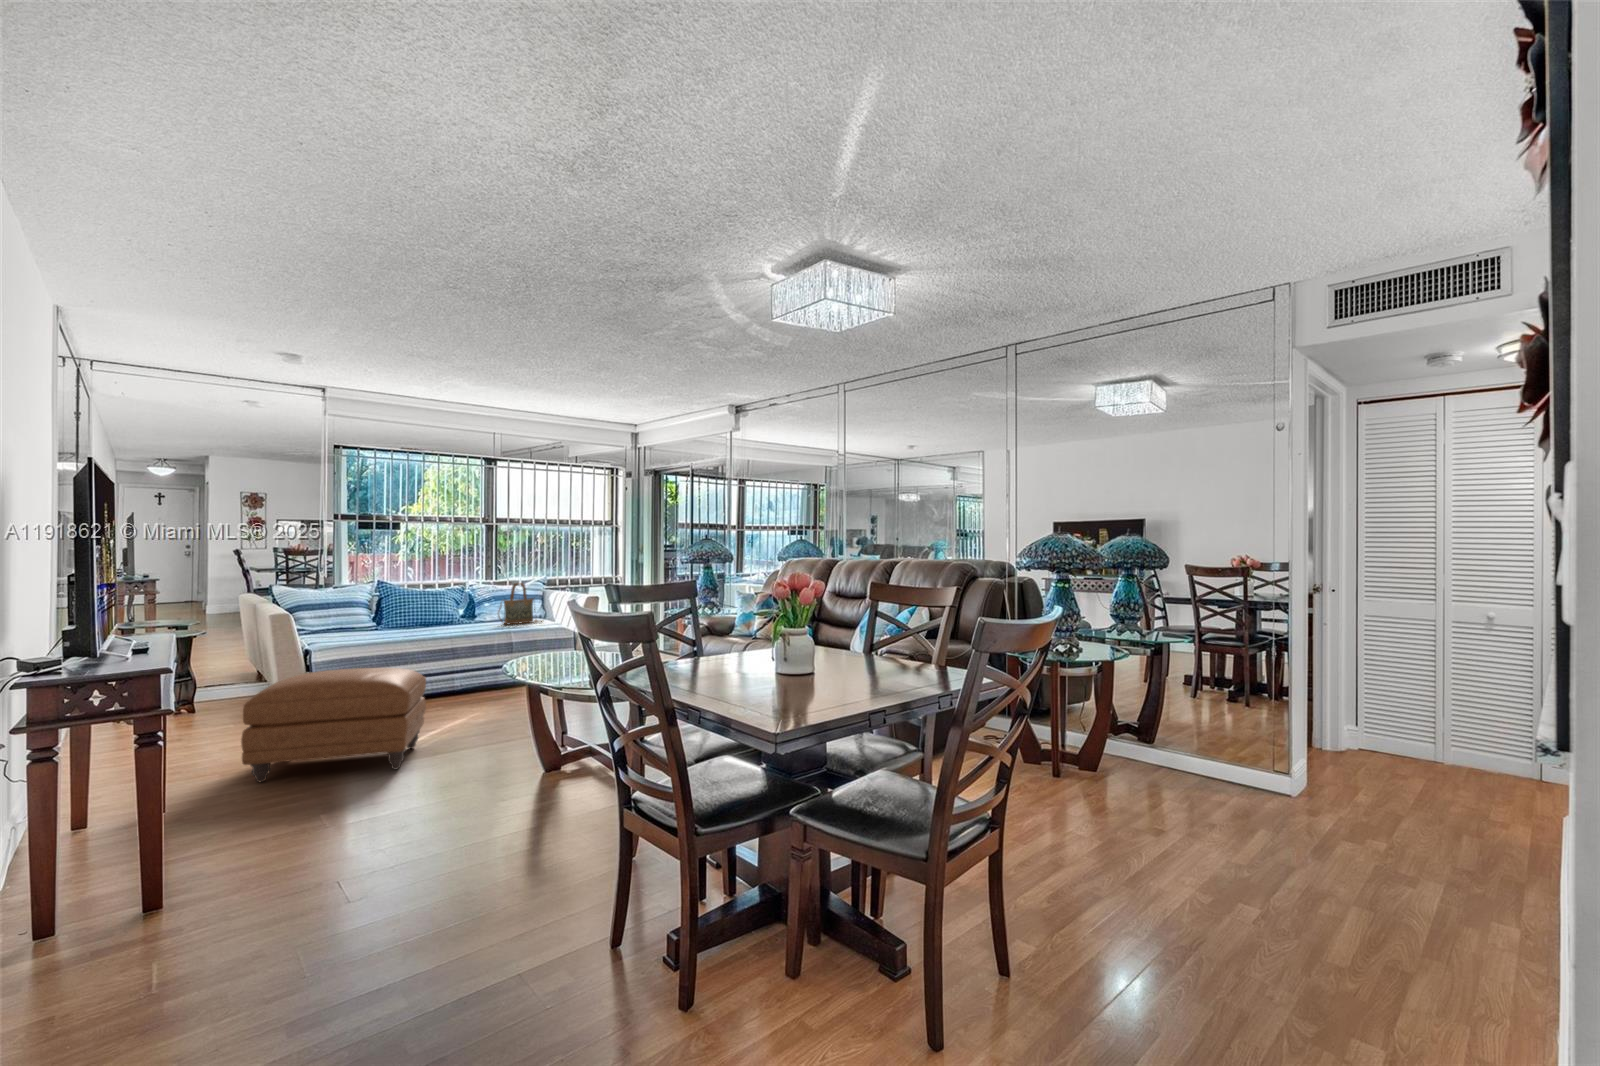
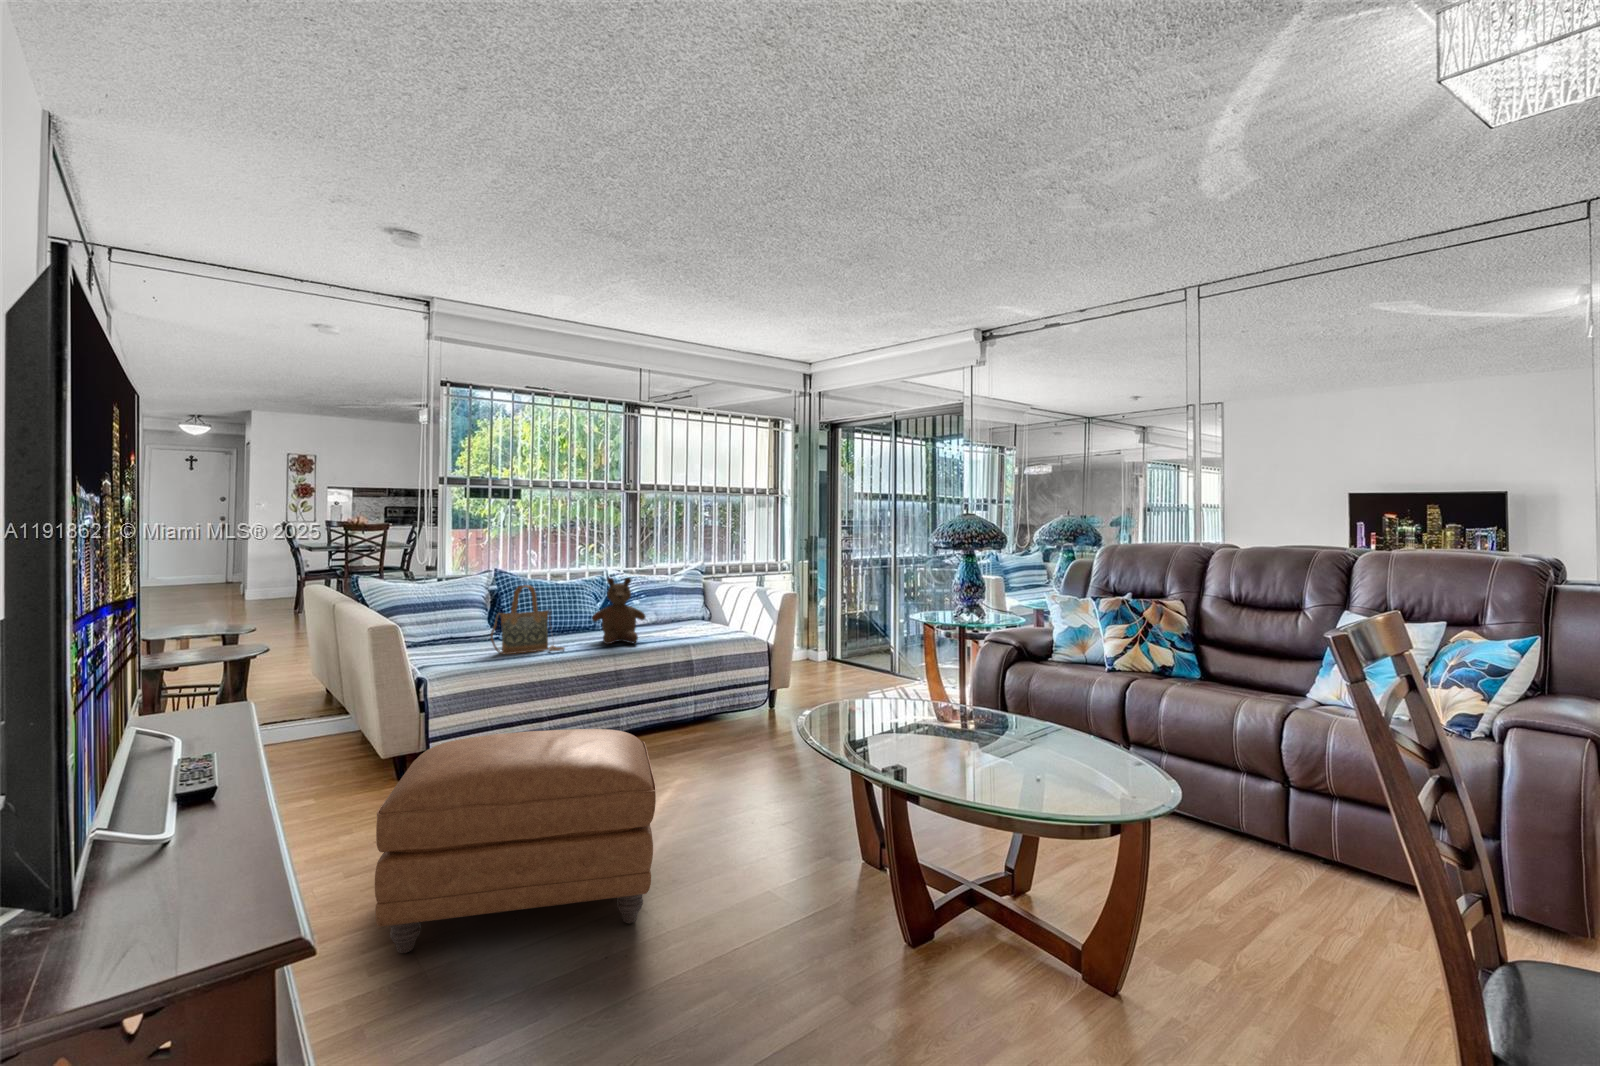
handbag: present [498,583,543,624] -> present [490,585,564,654]
teddy bear: none [441,584,482,630] -> present [592,578,646,644]

